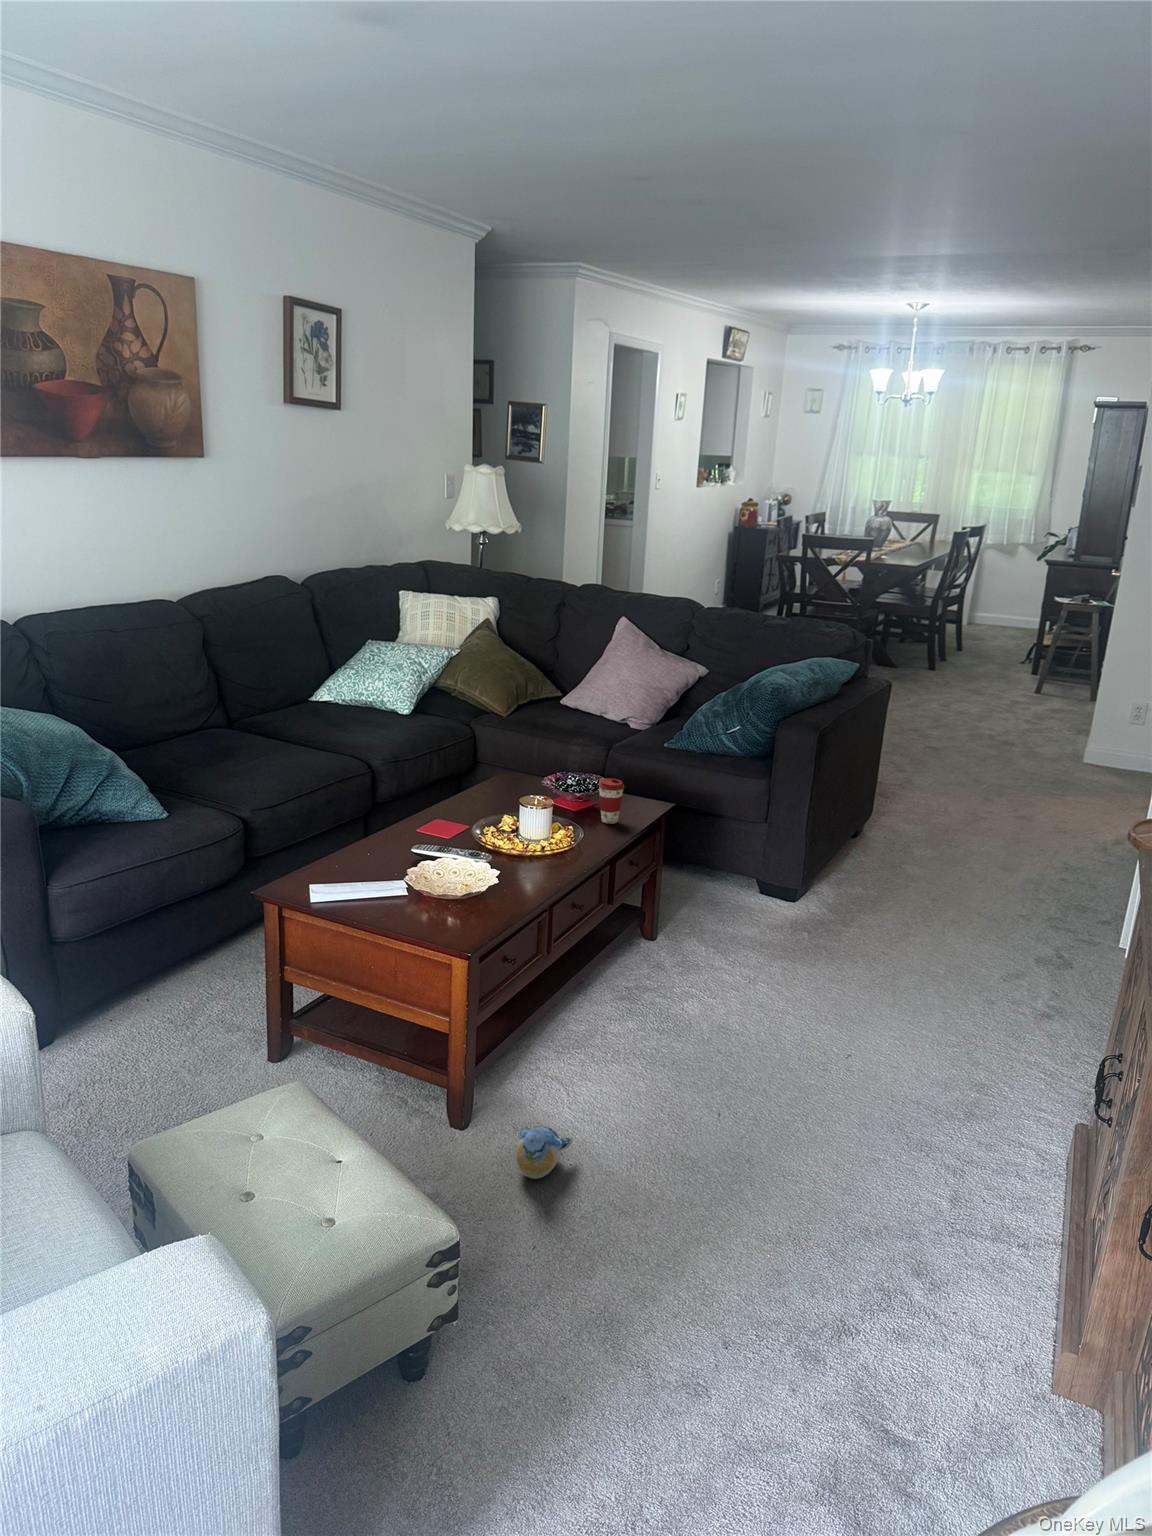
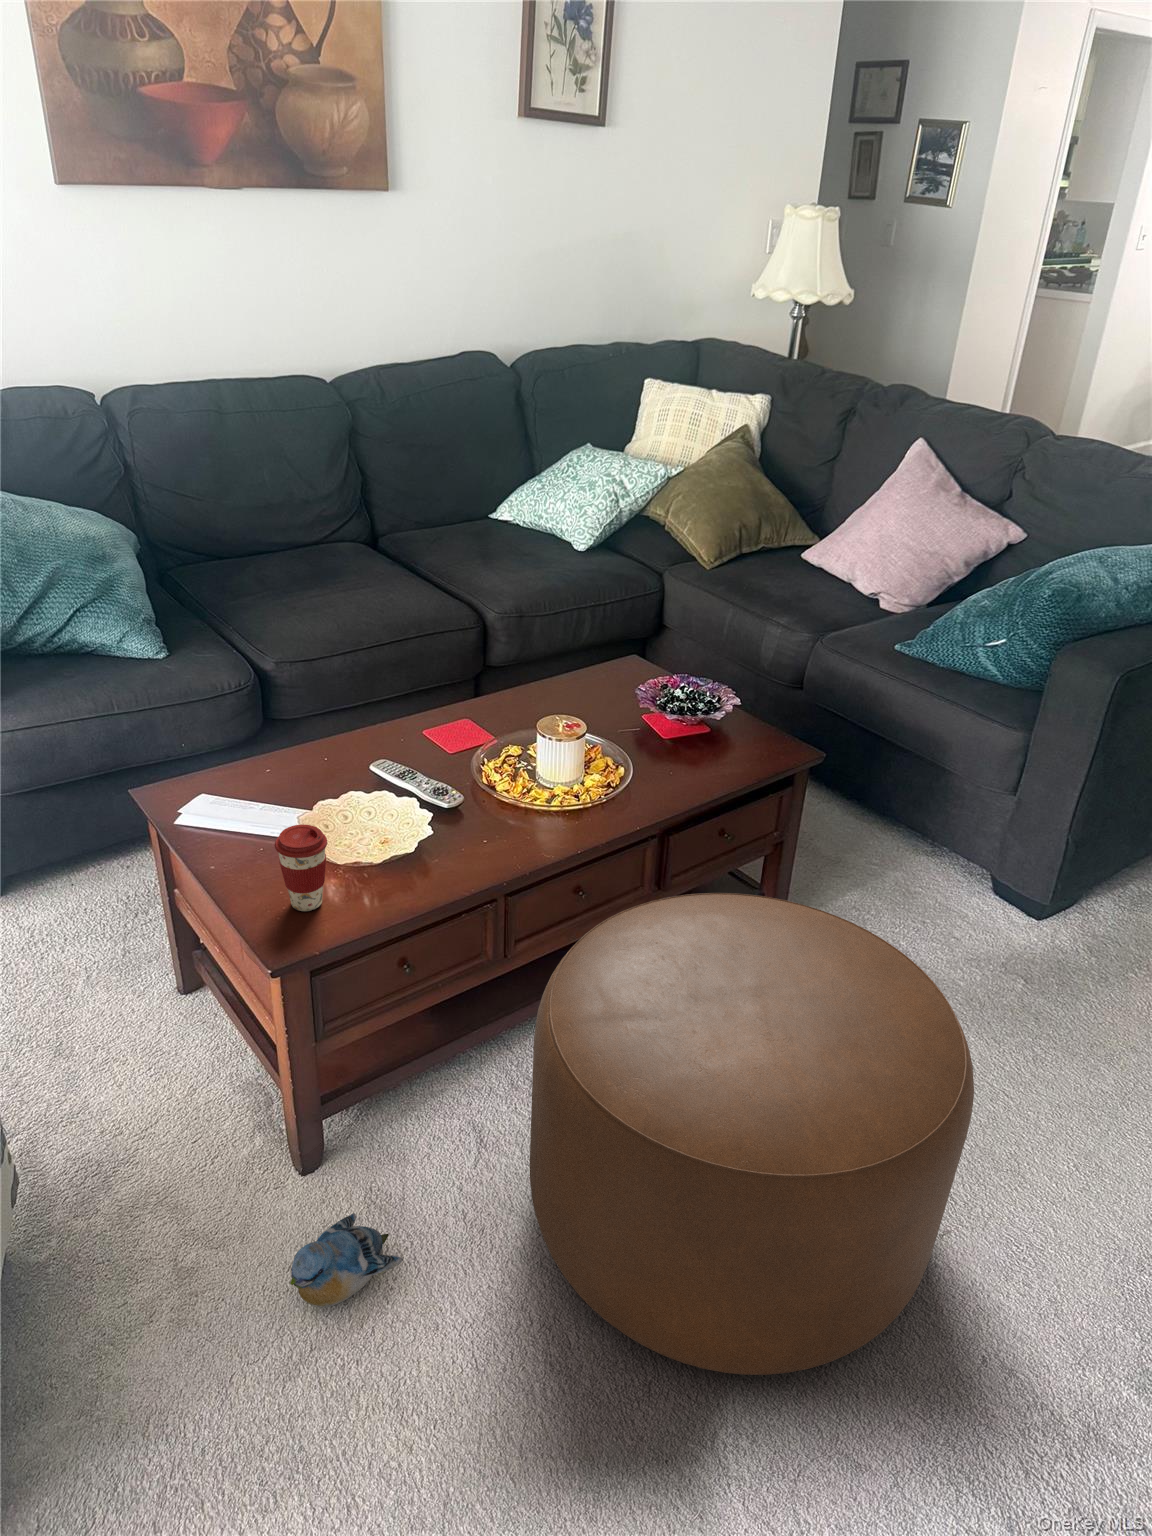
coffee cup: present [599,778,624,824] -> present [275,824,327,911]
ottoman: none [605,878,874,1138] -> present [530,893,974,1375]

